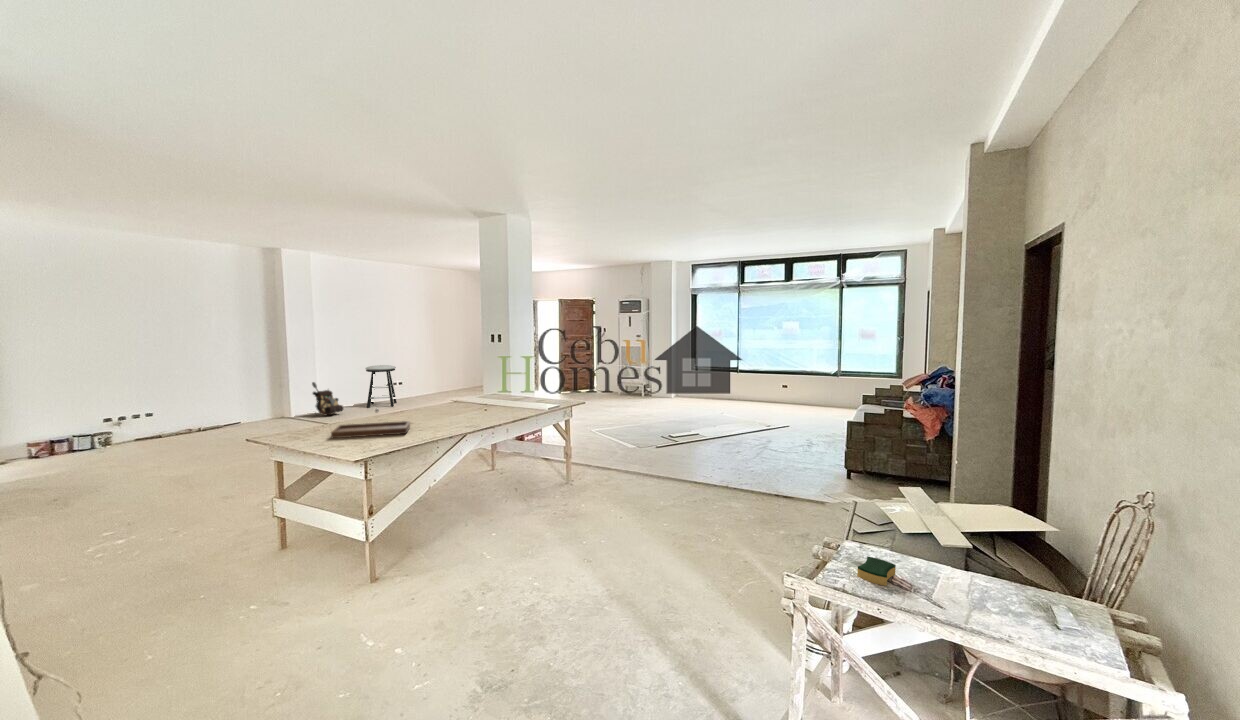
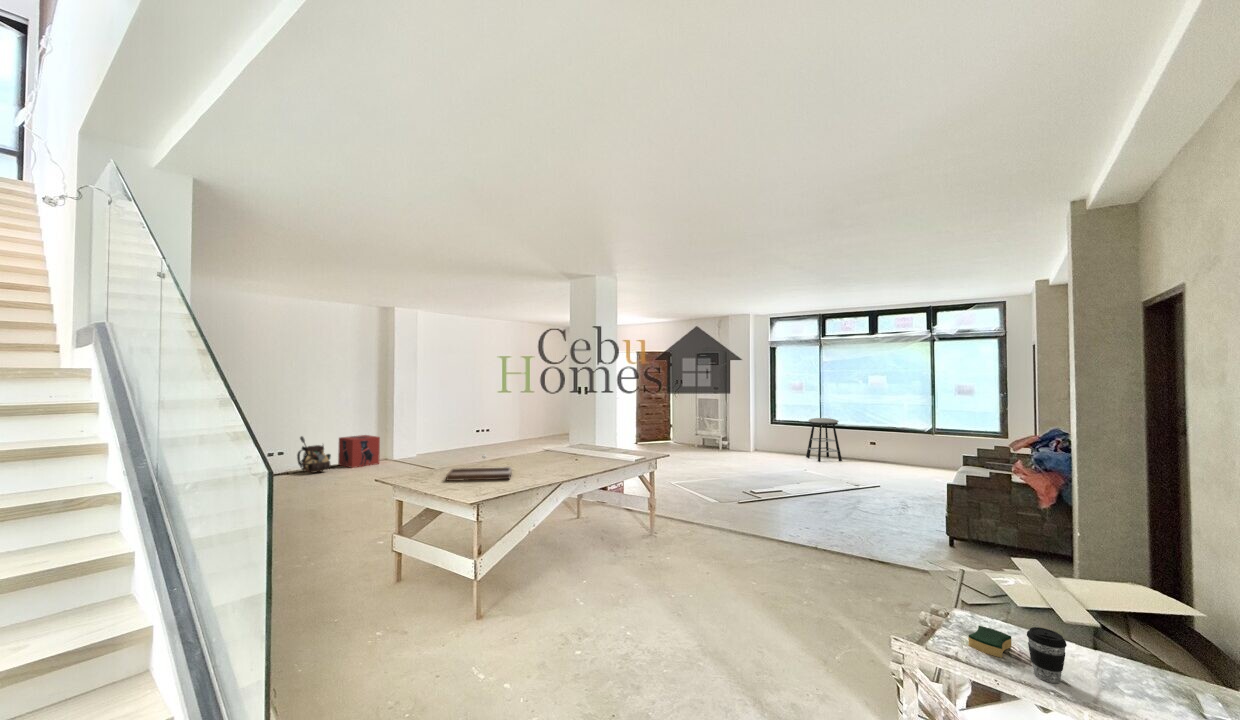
stool: present [365,365,397,407] -> present [806,418,842,461]
backpack: present [312,382,343,415] -> present [297,436,331,473]
storage box: none [220,391,272,427] -> present [338,435,380,468]
coffee cup: none [909,556,943,606] -> present [1027,627,1067,683]

